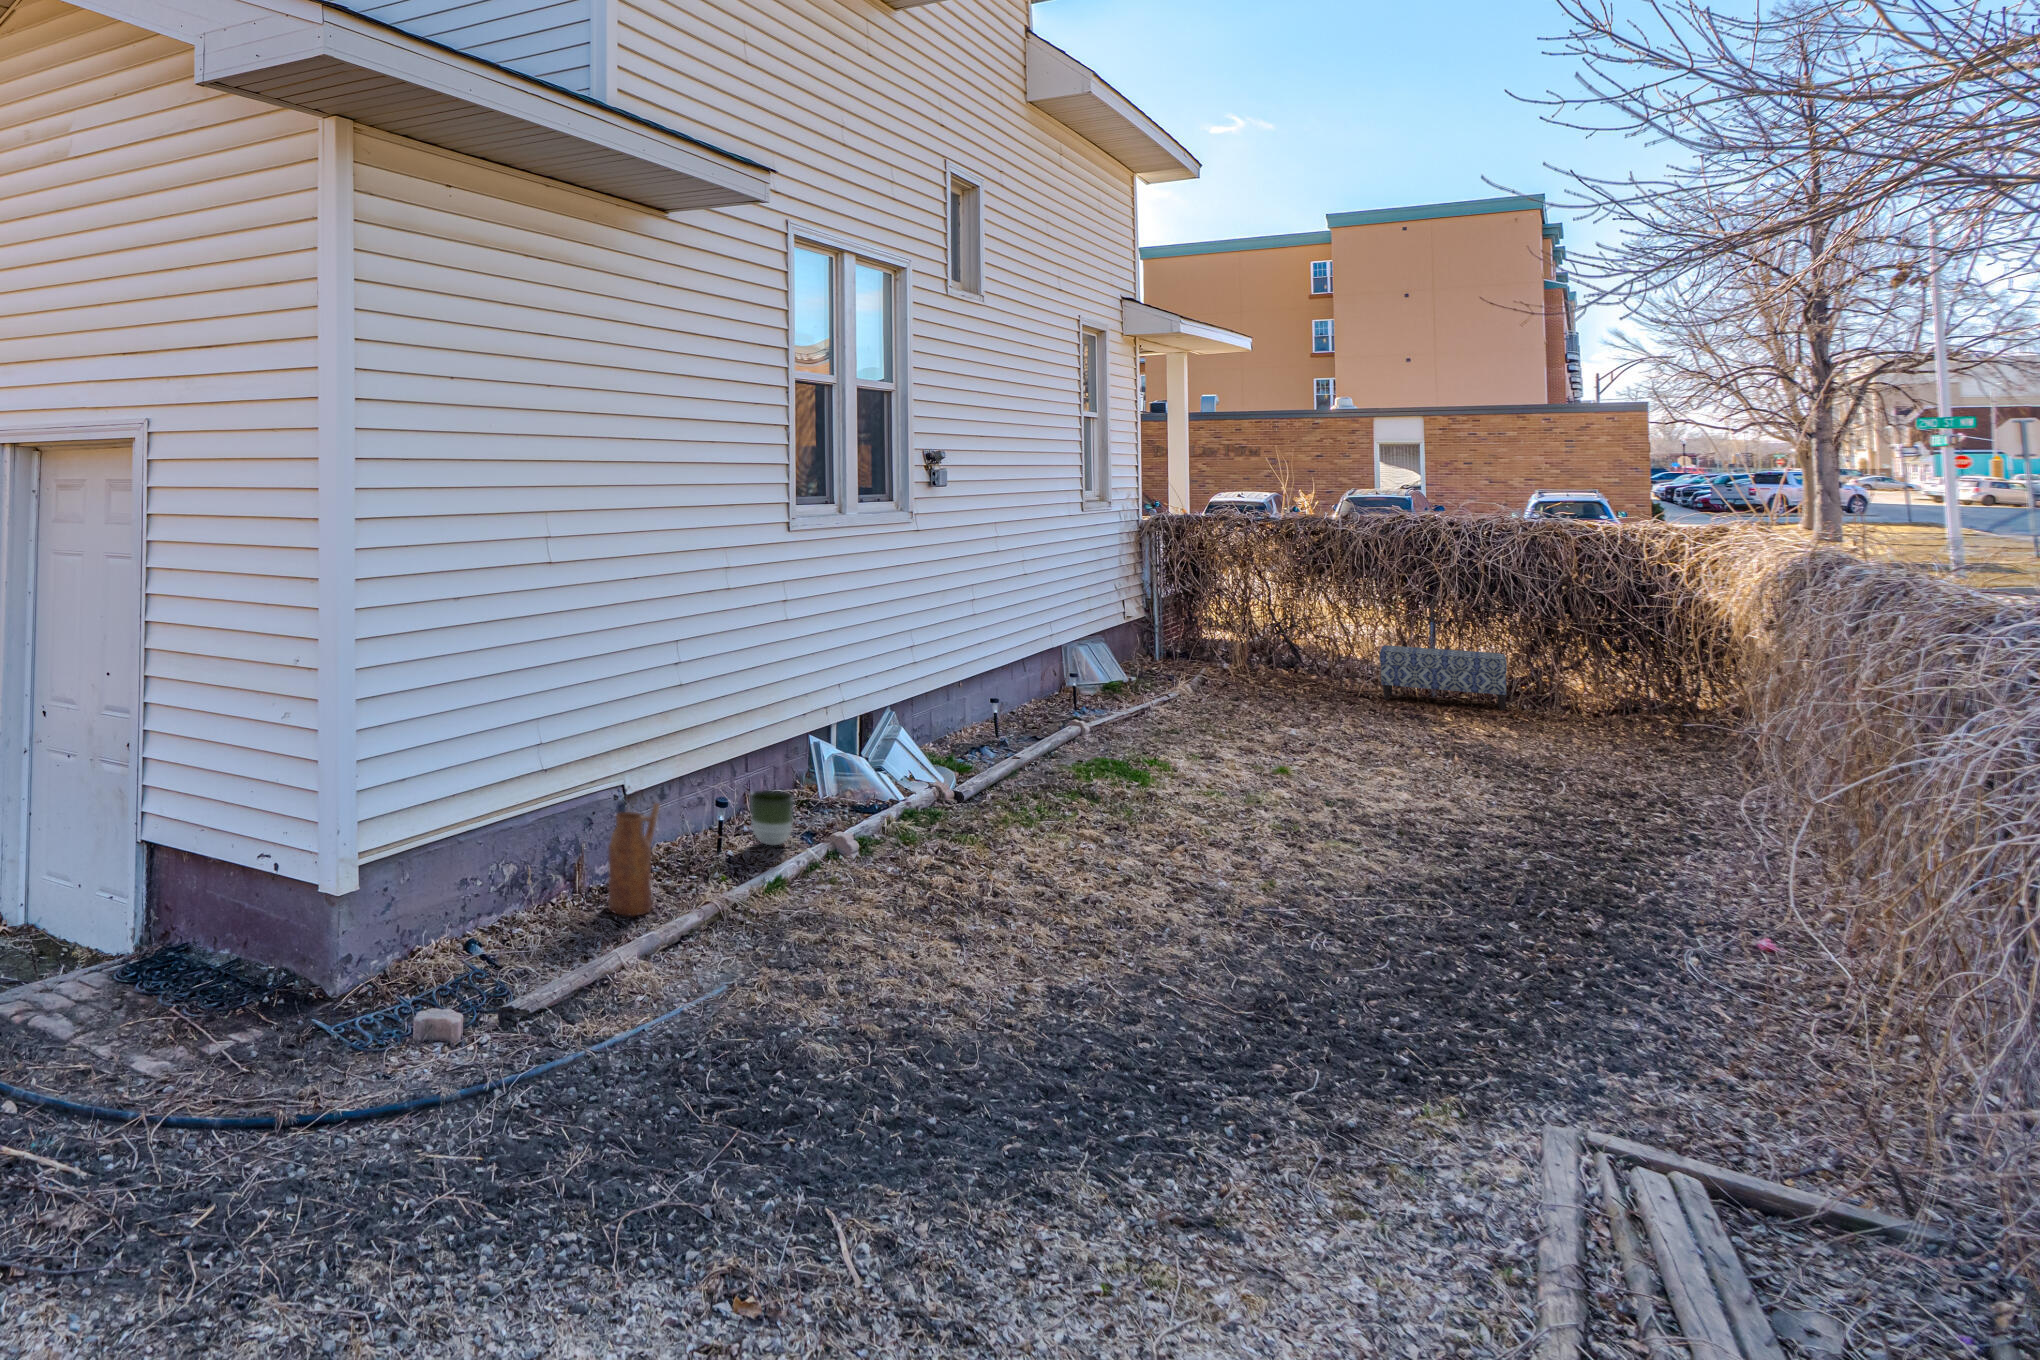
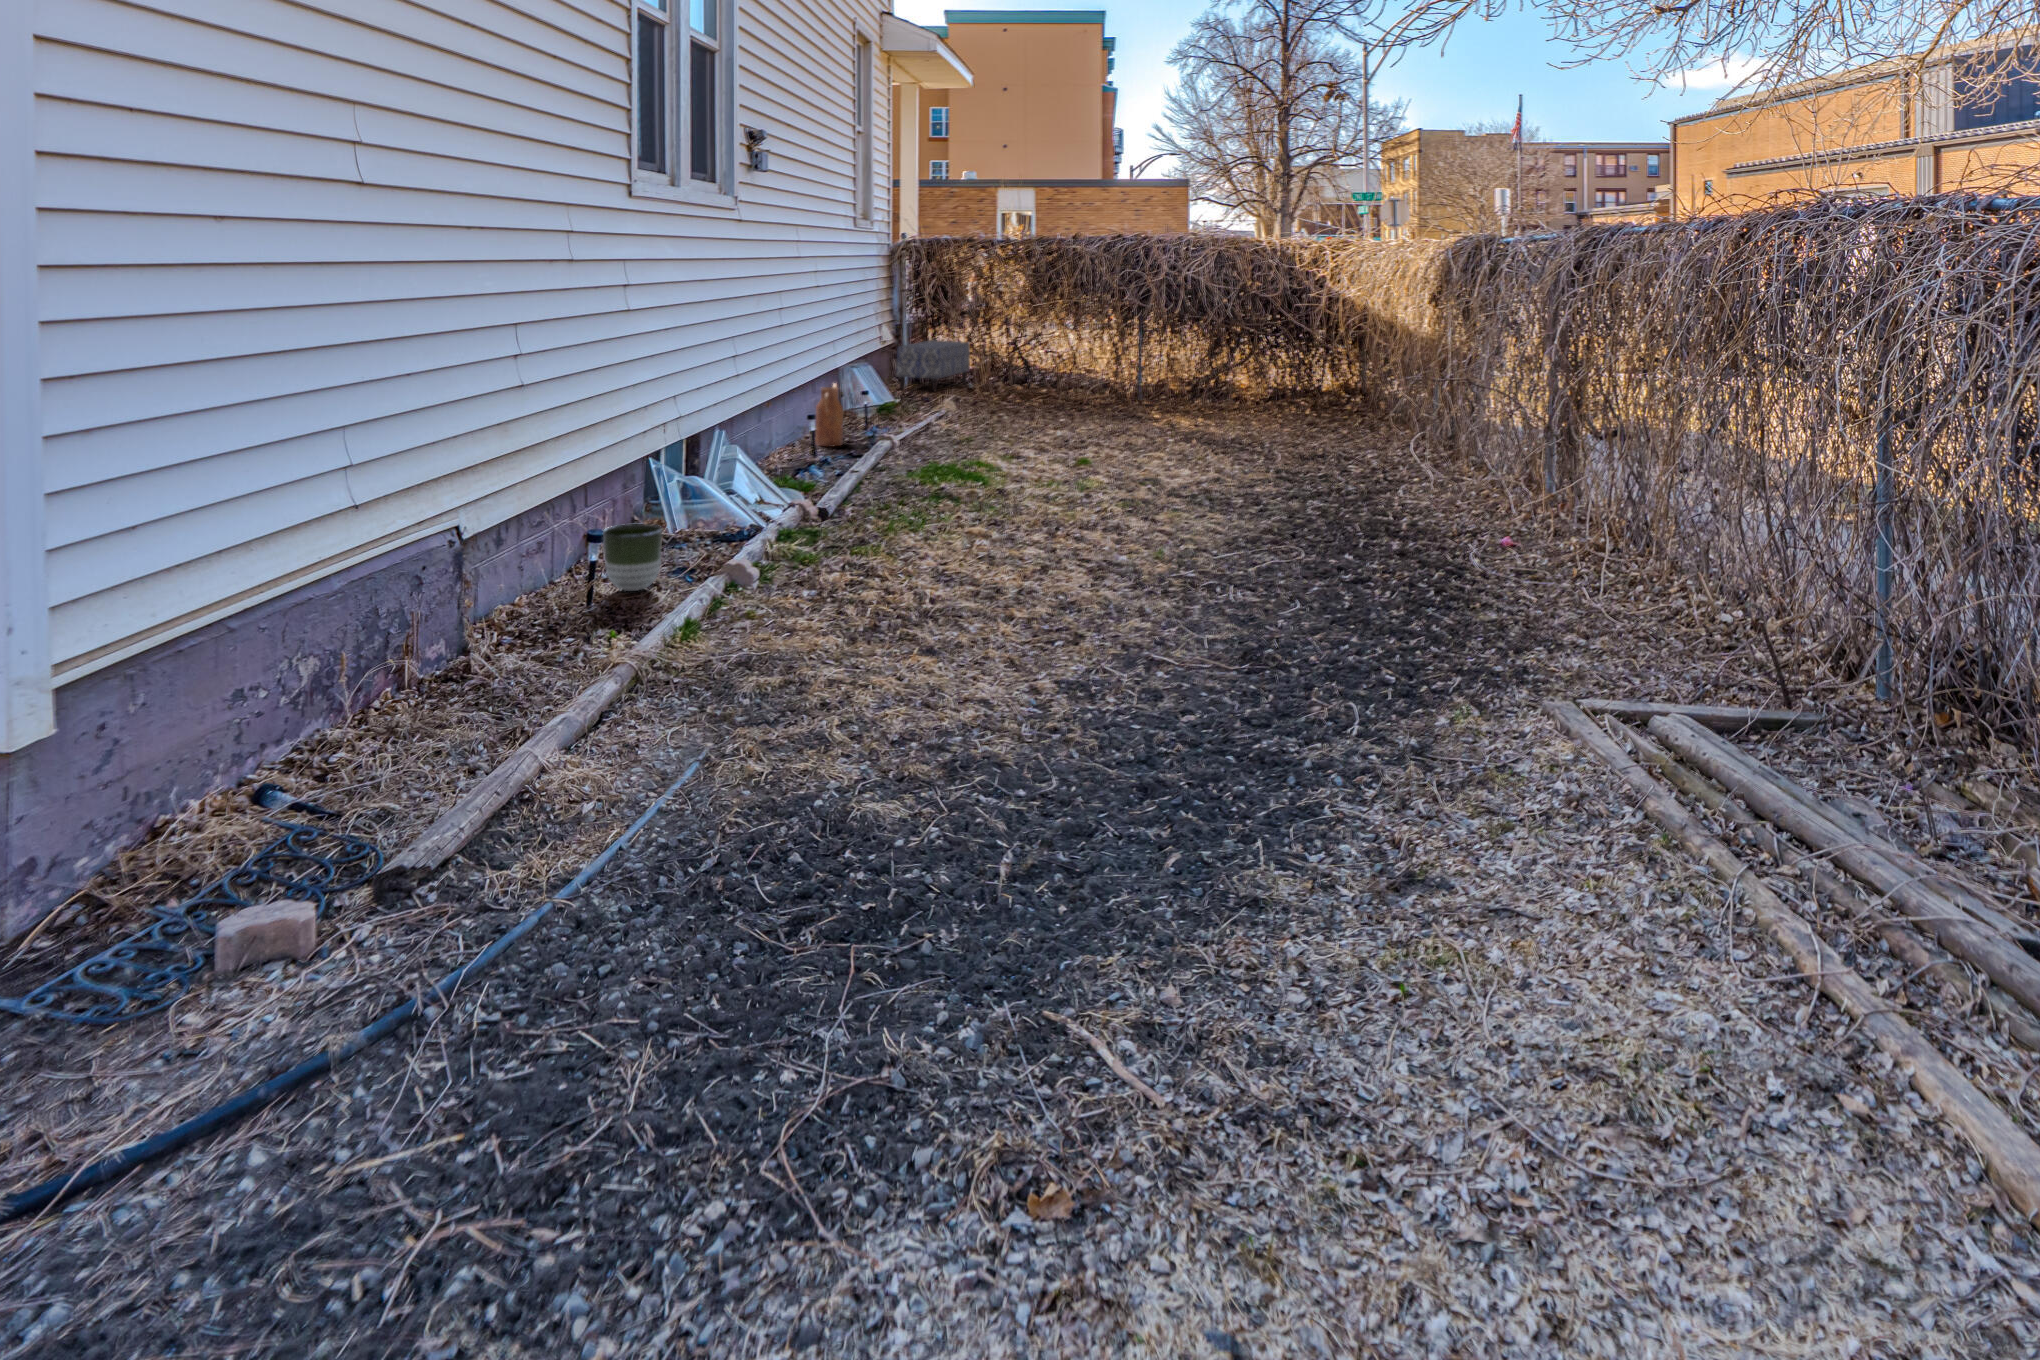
bench: present [1379,645,1507,711] -> present [896,340,970,392]
watering can: present [608,803,660,916] -> present [815,384,843,446]

